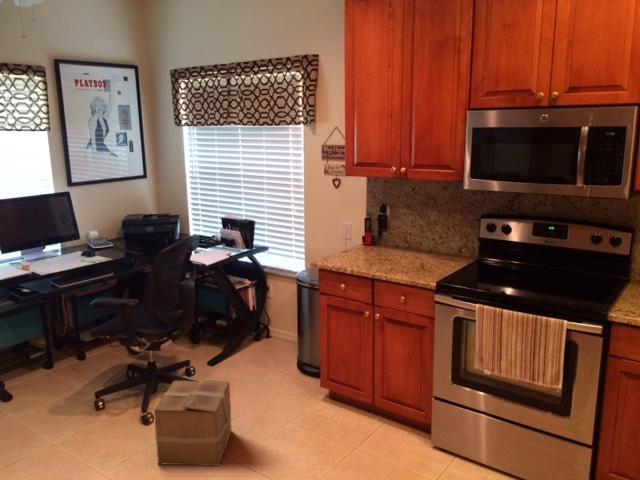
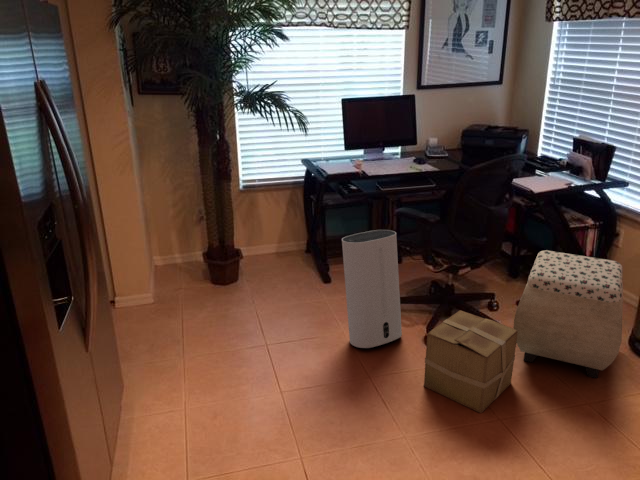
ottoman: none [218,306,303,409] -> present [513,250,623,378]
air purifier: none [35,324,116,455] -> present [342,230,402,348]

